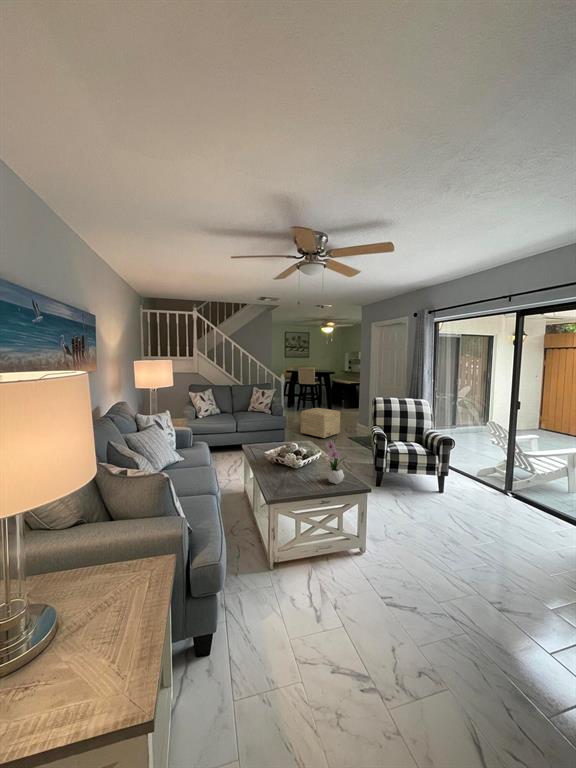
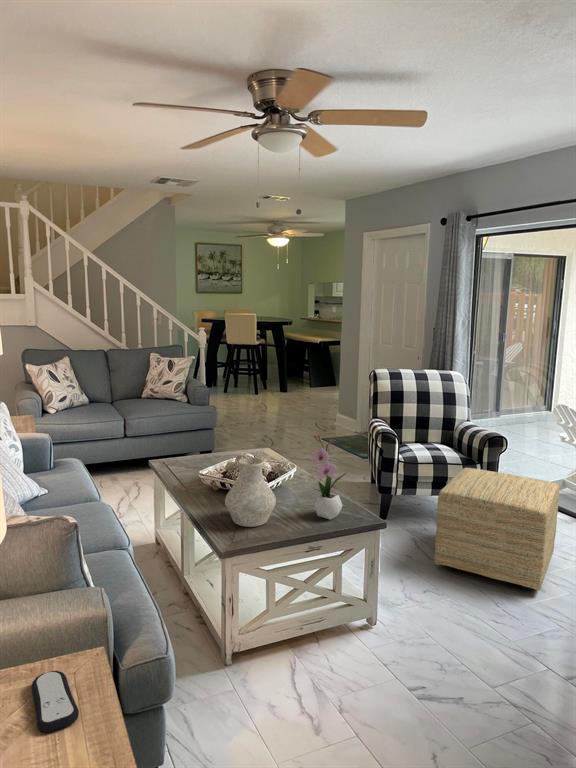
ottoman: present [301,408,340,439] -> present [434,468,559,590]
vase: none [274,444,304,485] -> present [225,458,276,527]
remote control: none [113,570,144,613] -> present [31,671,79,732]

